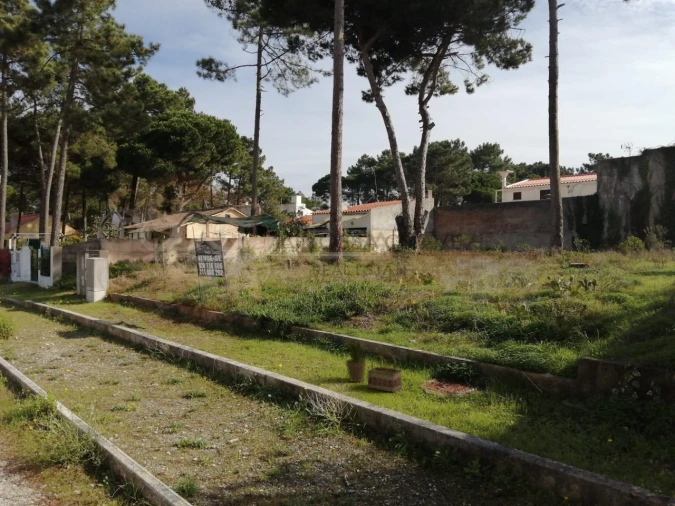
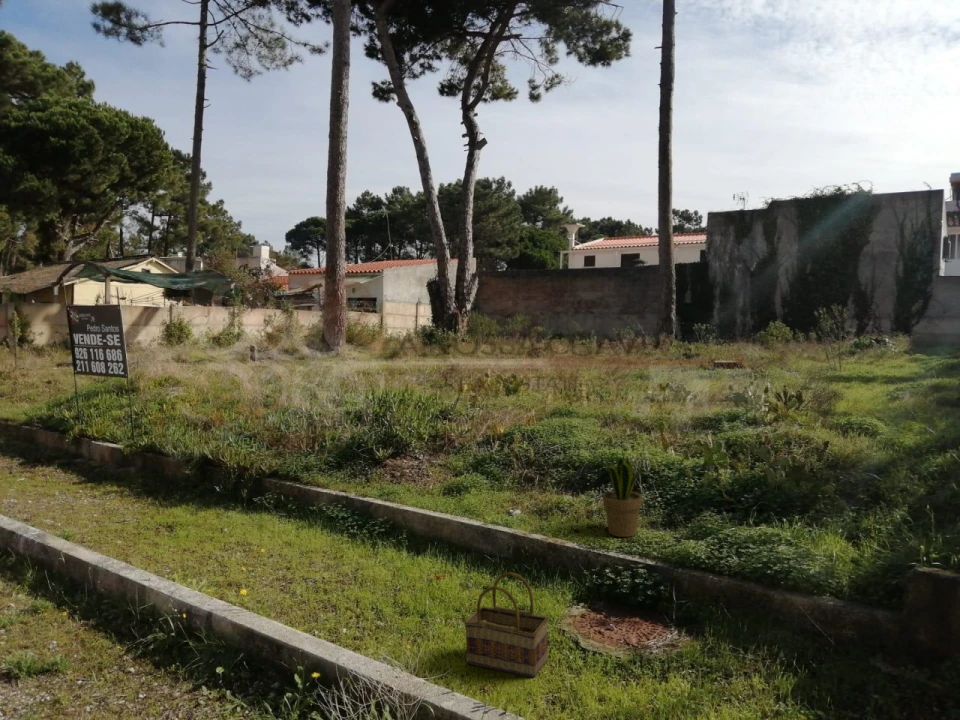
potted plant: present [346,342,366,382] -> present [603,458,645,537]

